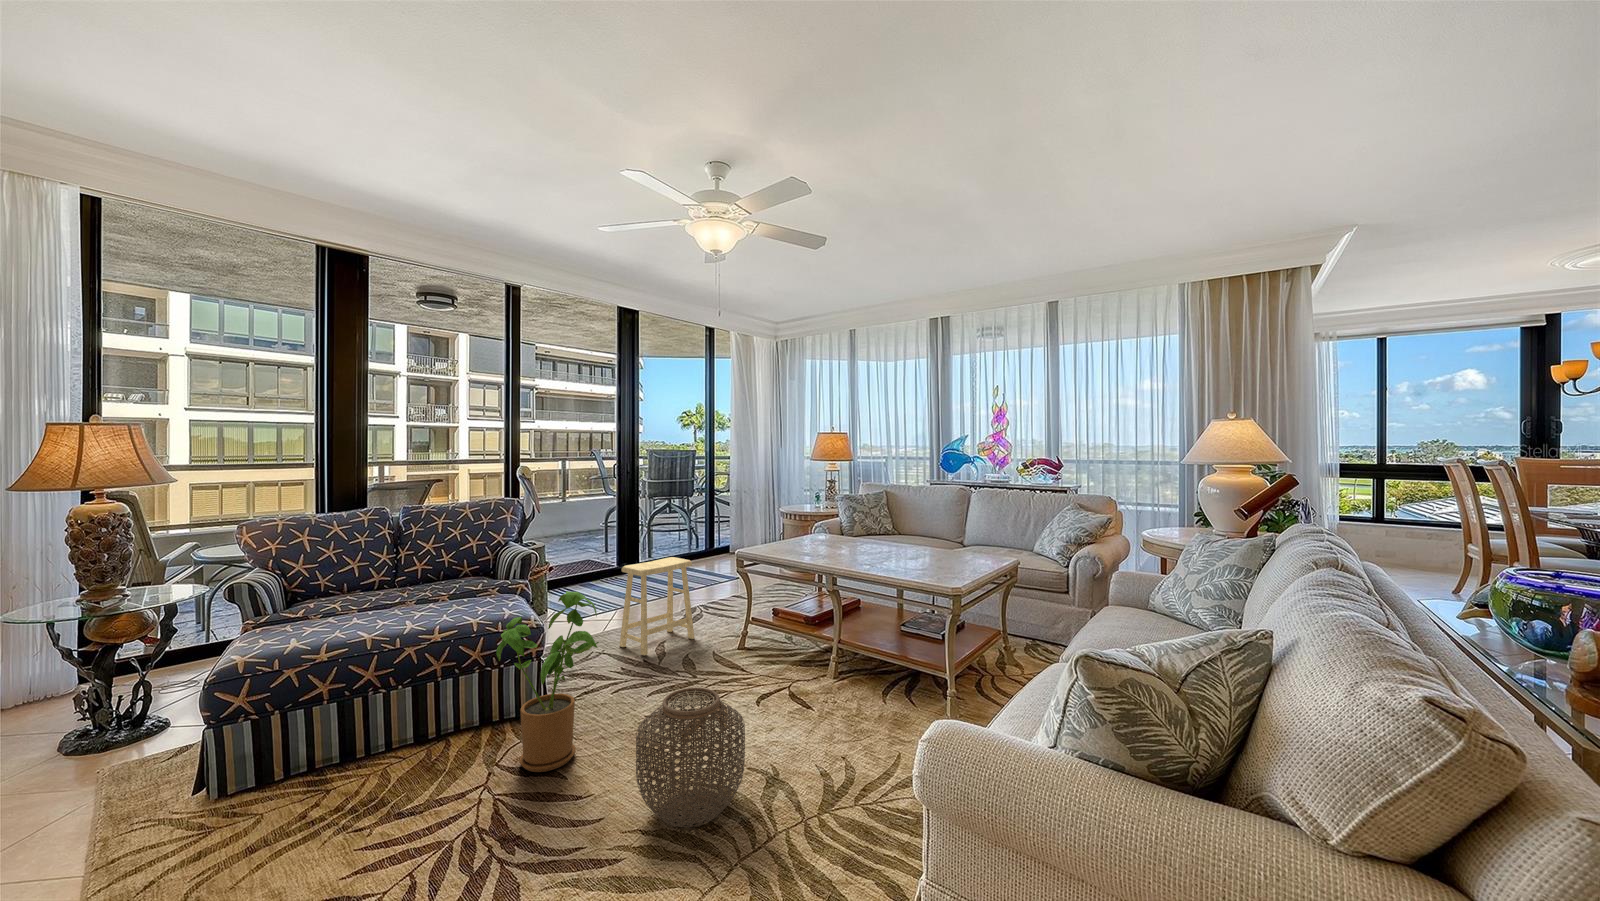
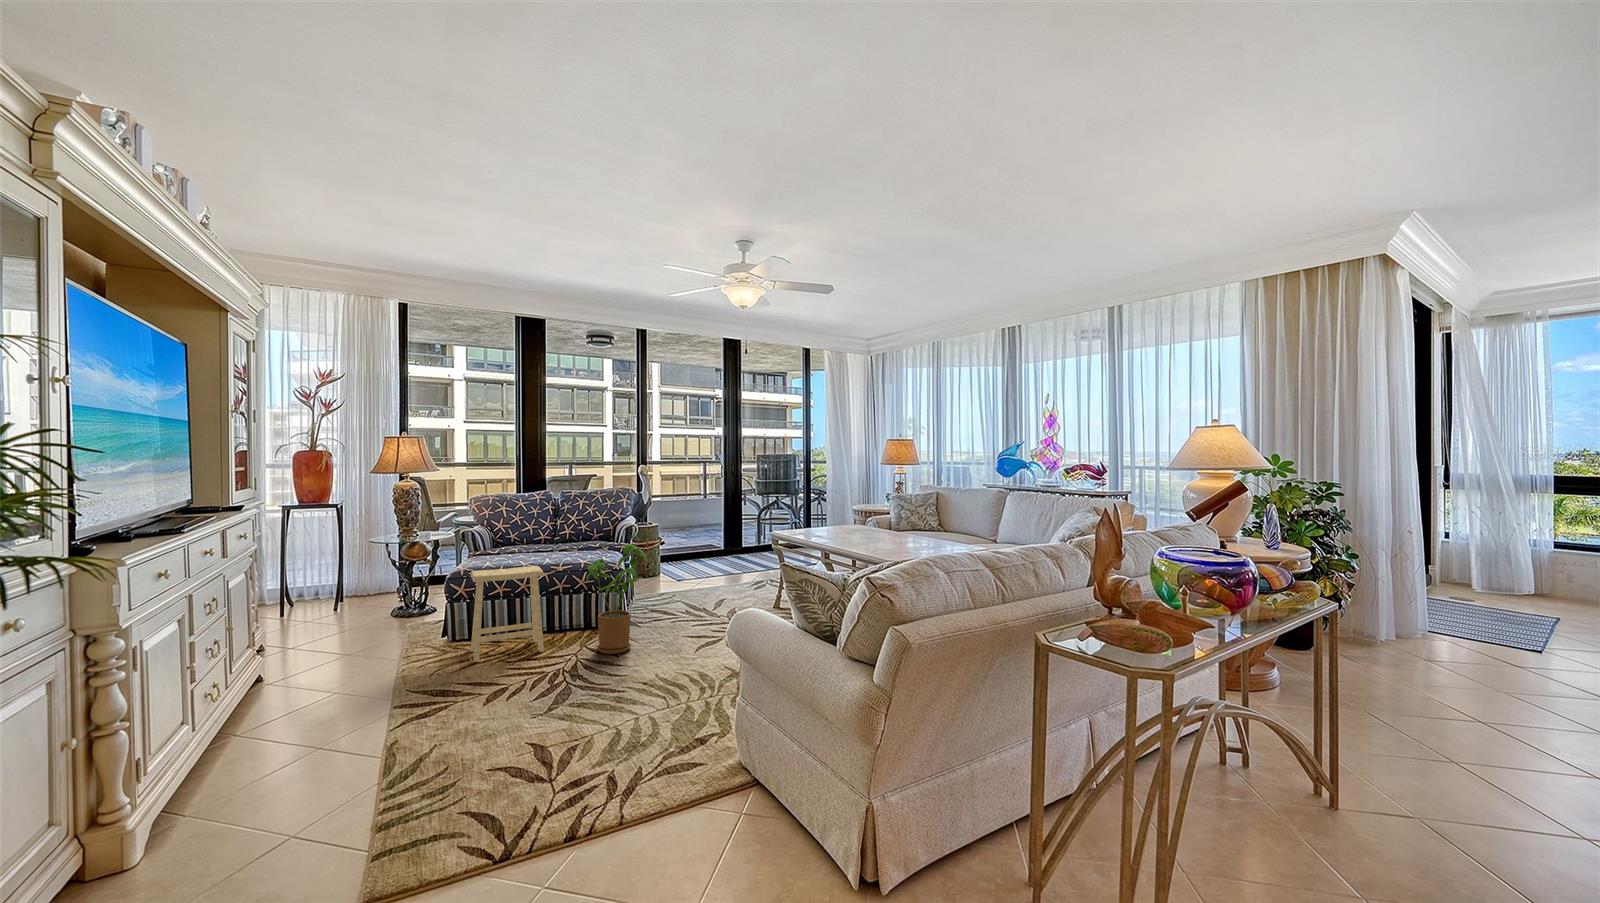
footstool: present [620,557,695,656] -> present [471,566,544,662]
woven basket: present [636,688,745,827] -> none [643,606,711,686]

